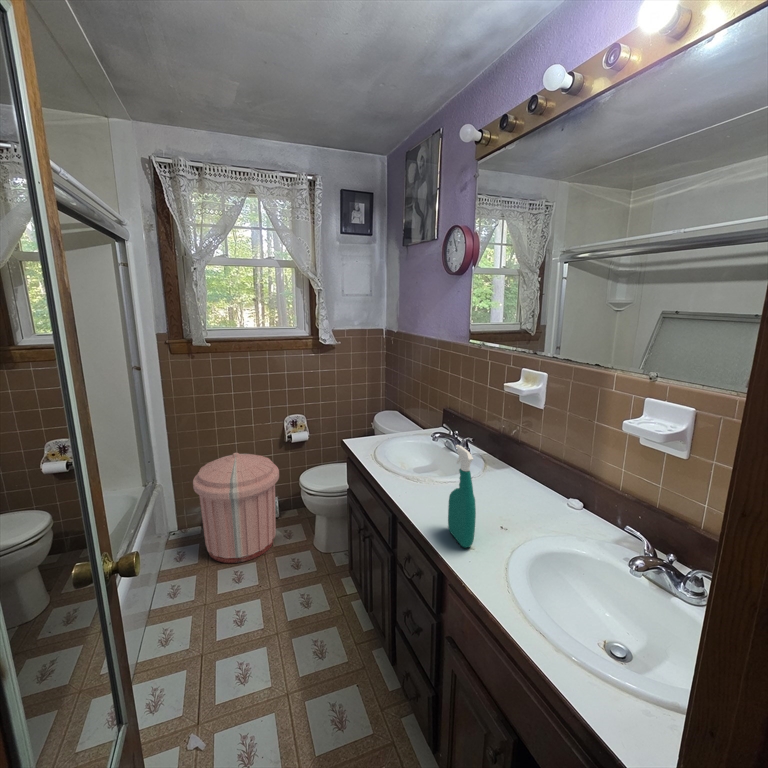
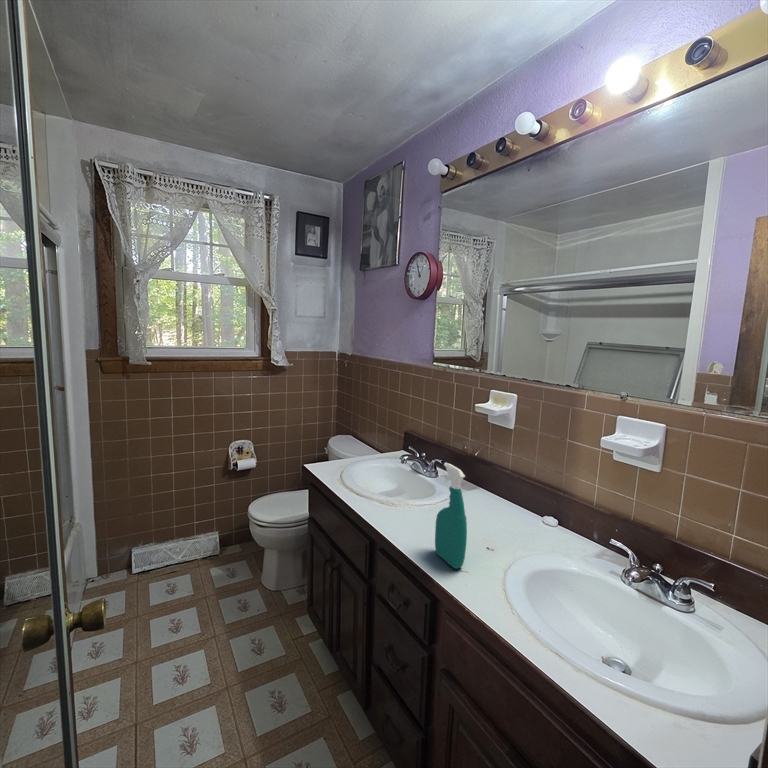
trash can: present [193,453,279,563] -> none [123,483,225,611]

